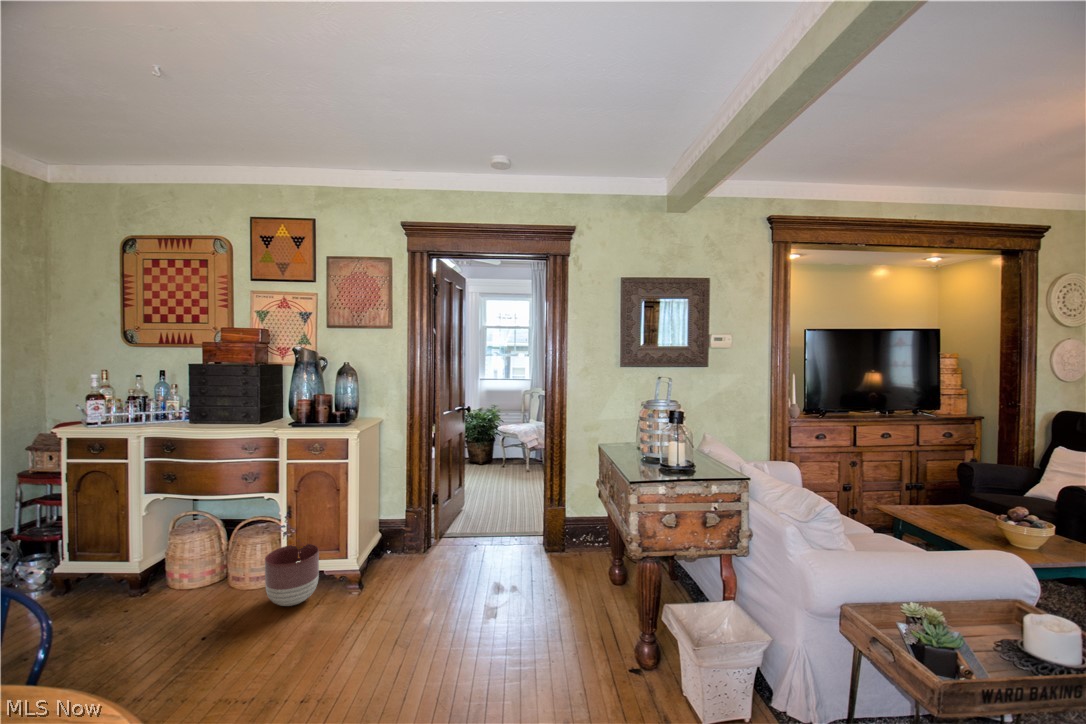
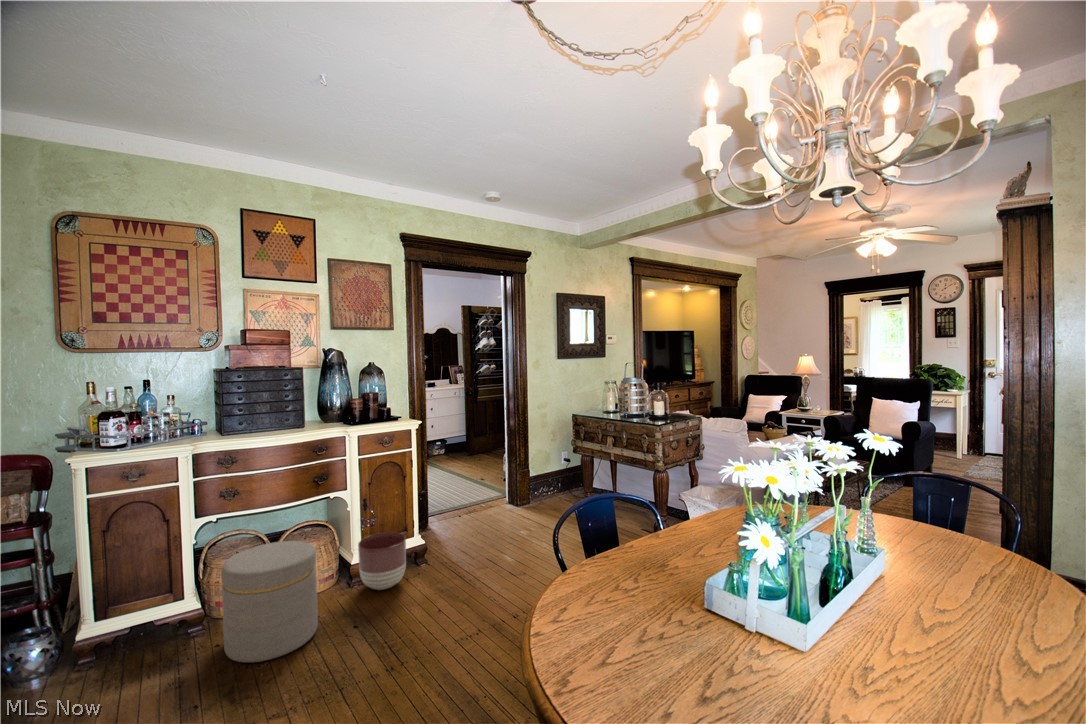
ottoman: none [100,531,203,646] -> present [221,541,318,662]

